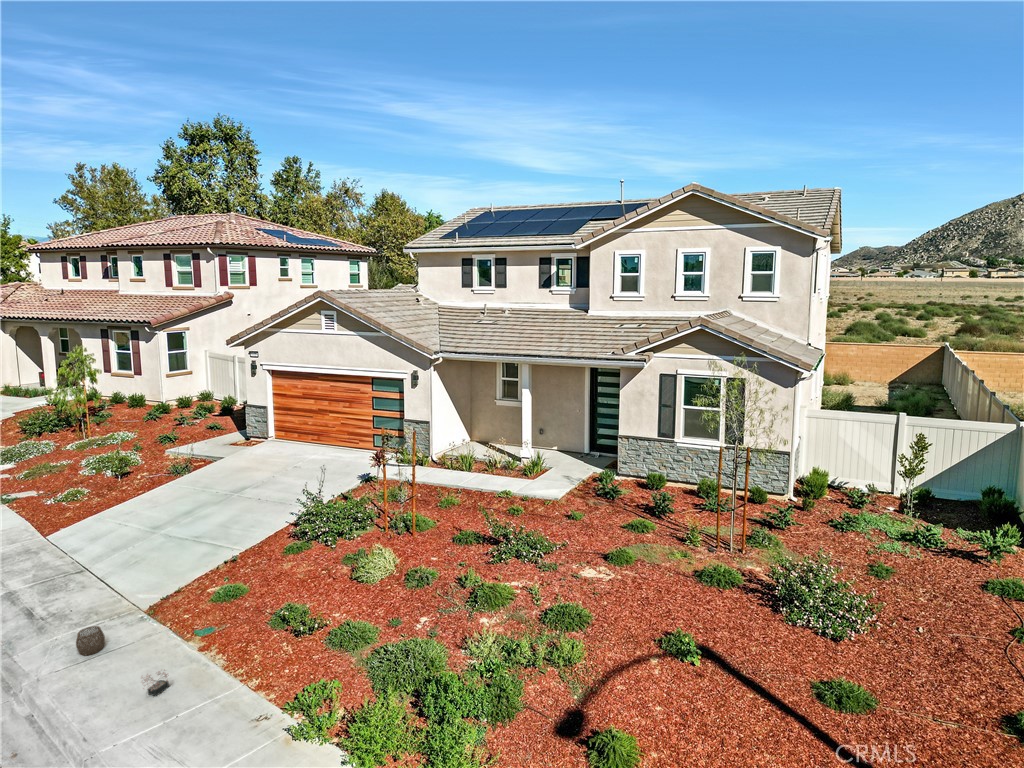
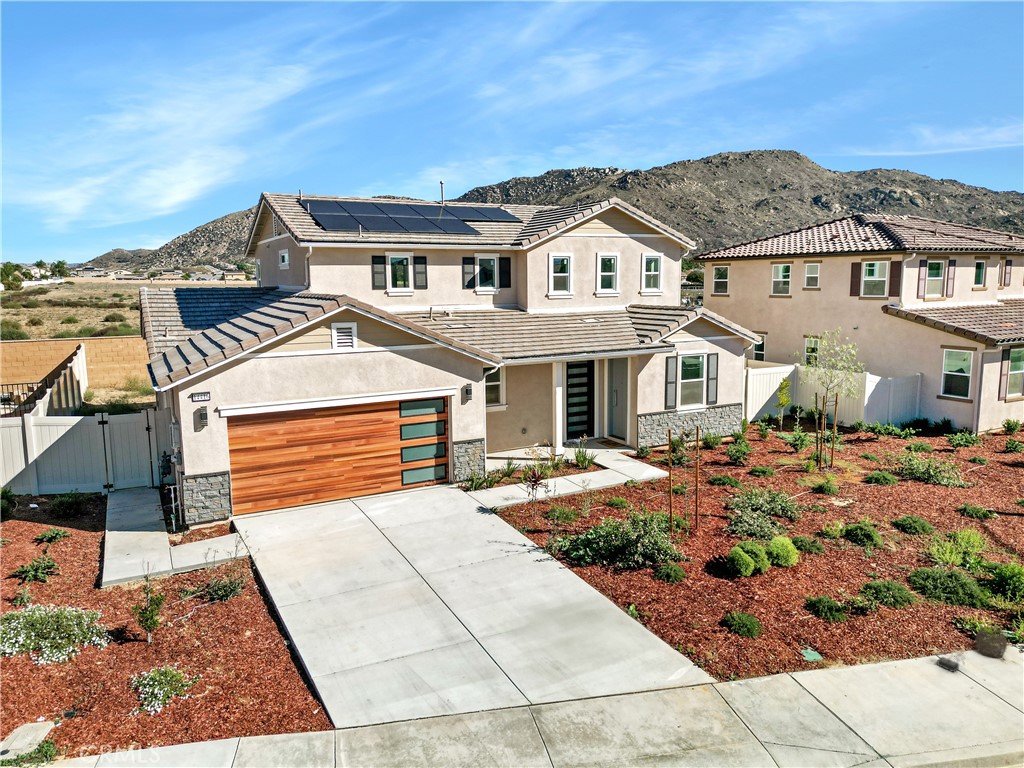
woven basket: present [76,626,105,655] -> present [975,627,1007,658]

